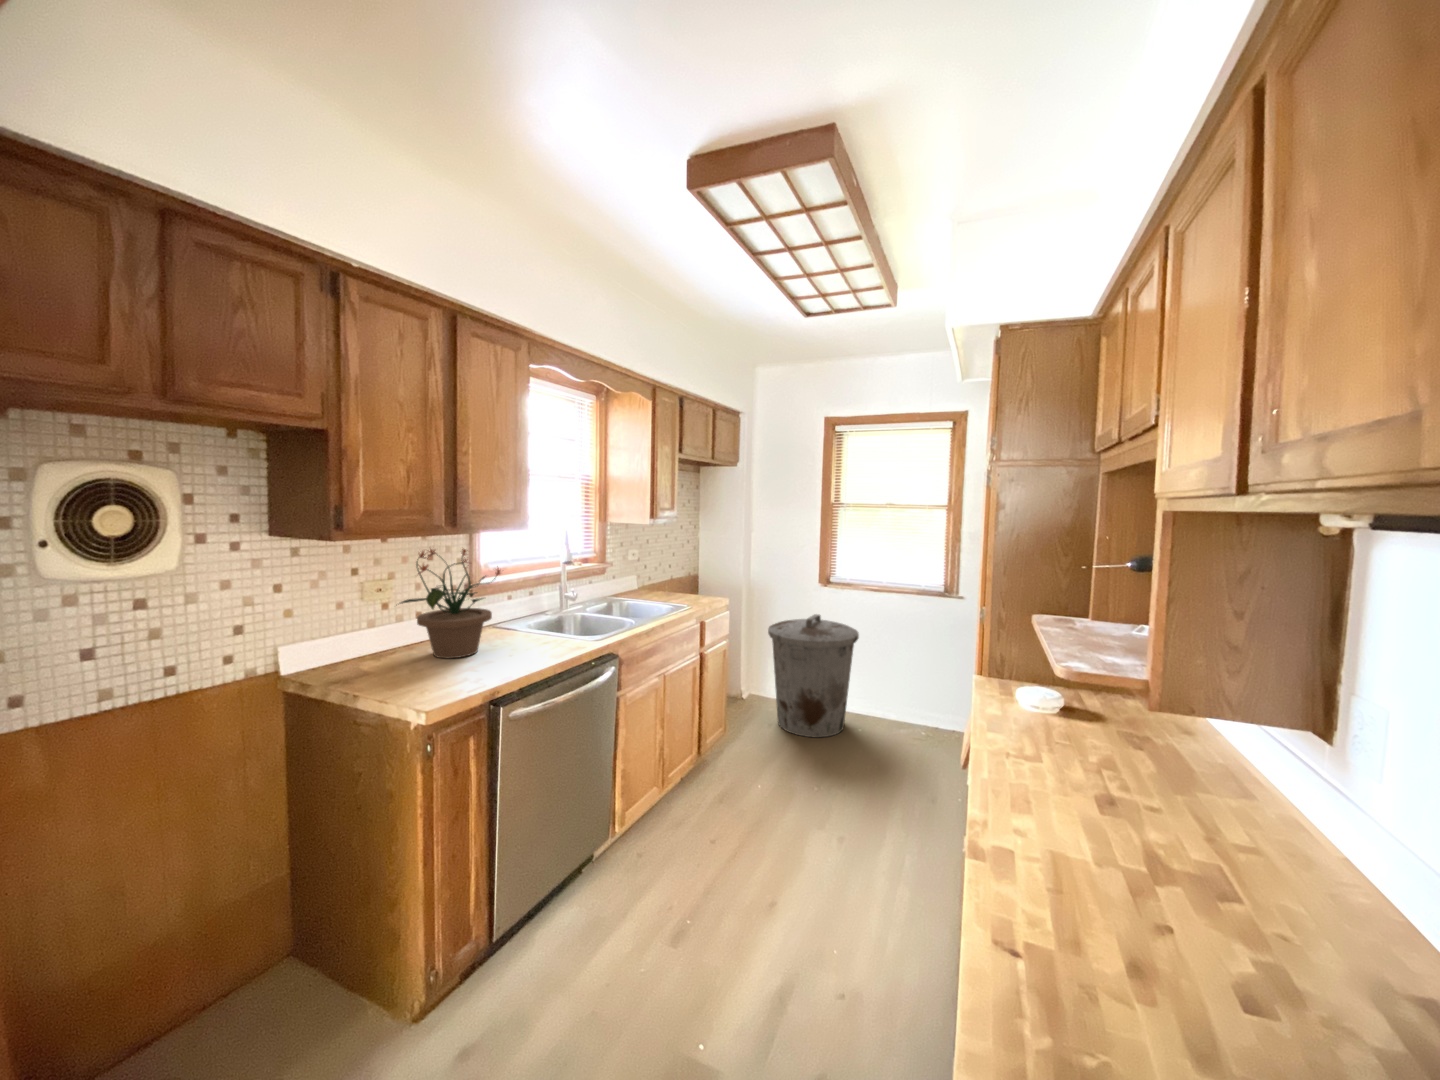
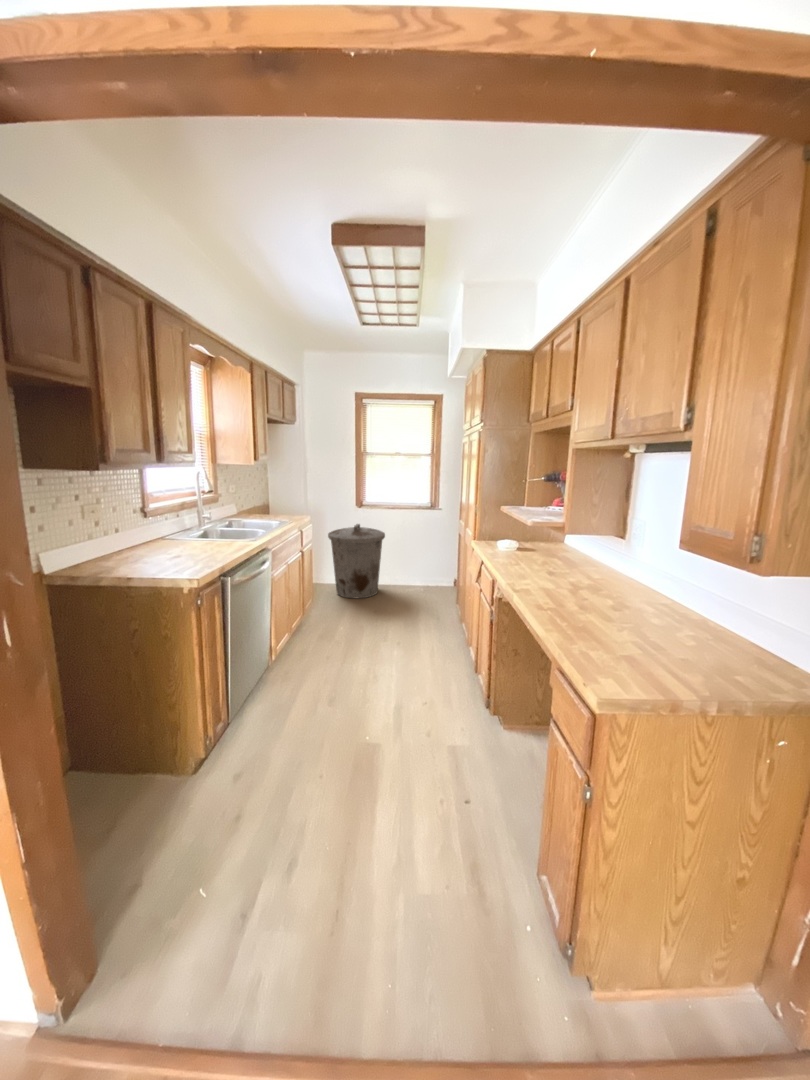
potted plant: present [400,549,500,658] -> none [119,478,192,556]

